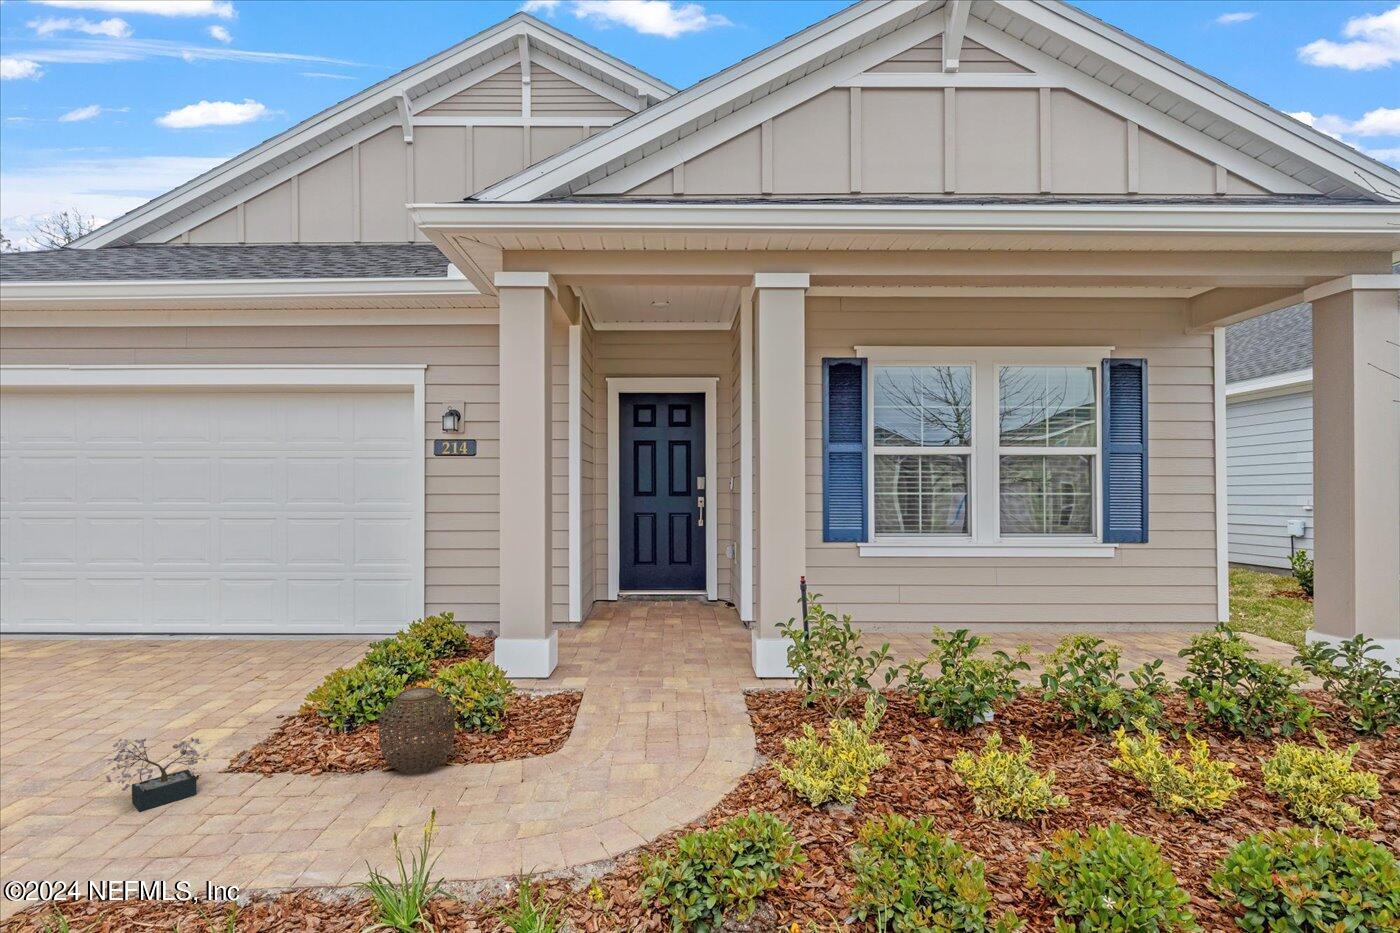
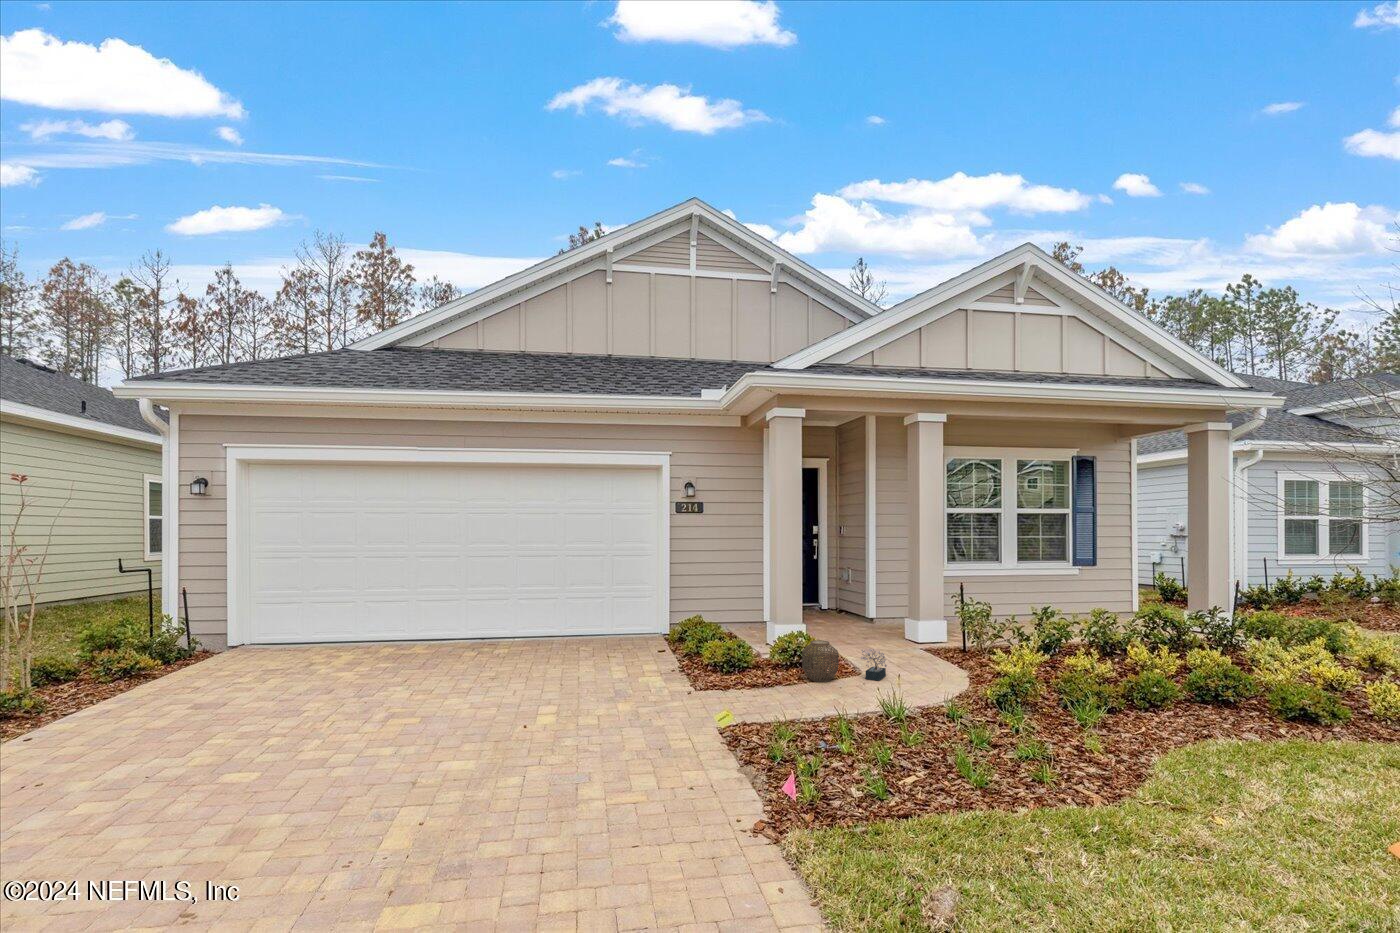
decorative plant: present [106,738,209,811] -> present [861,649,887,681]

